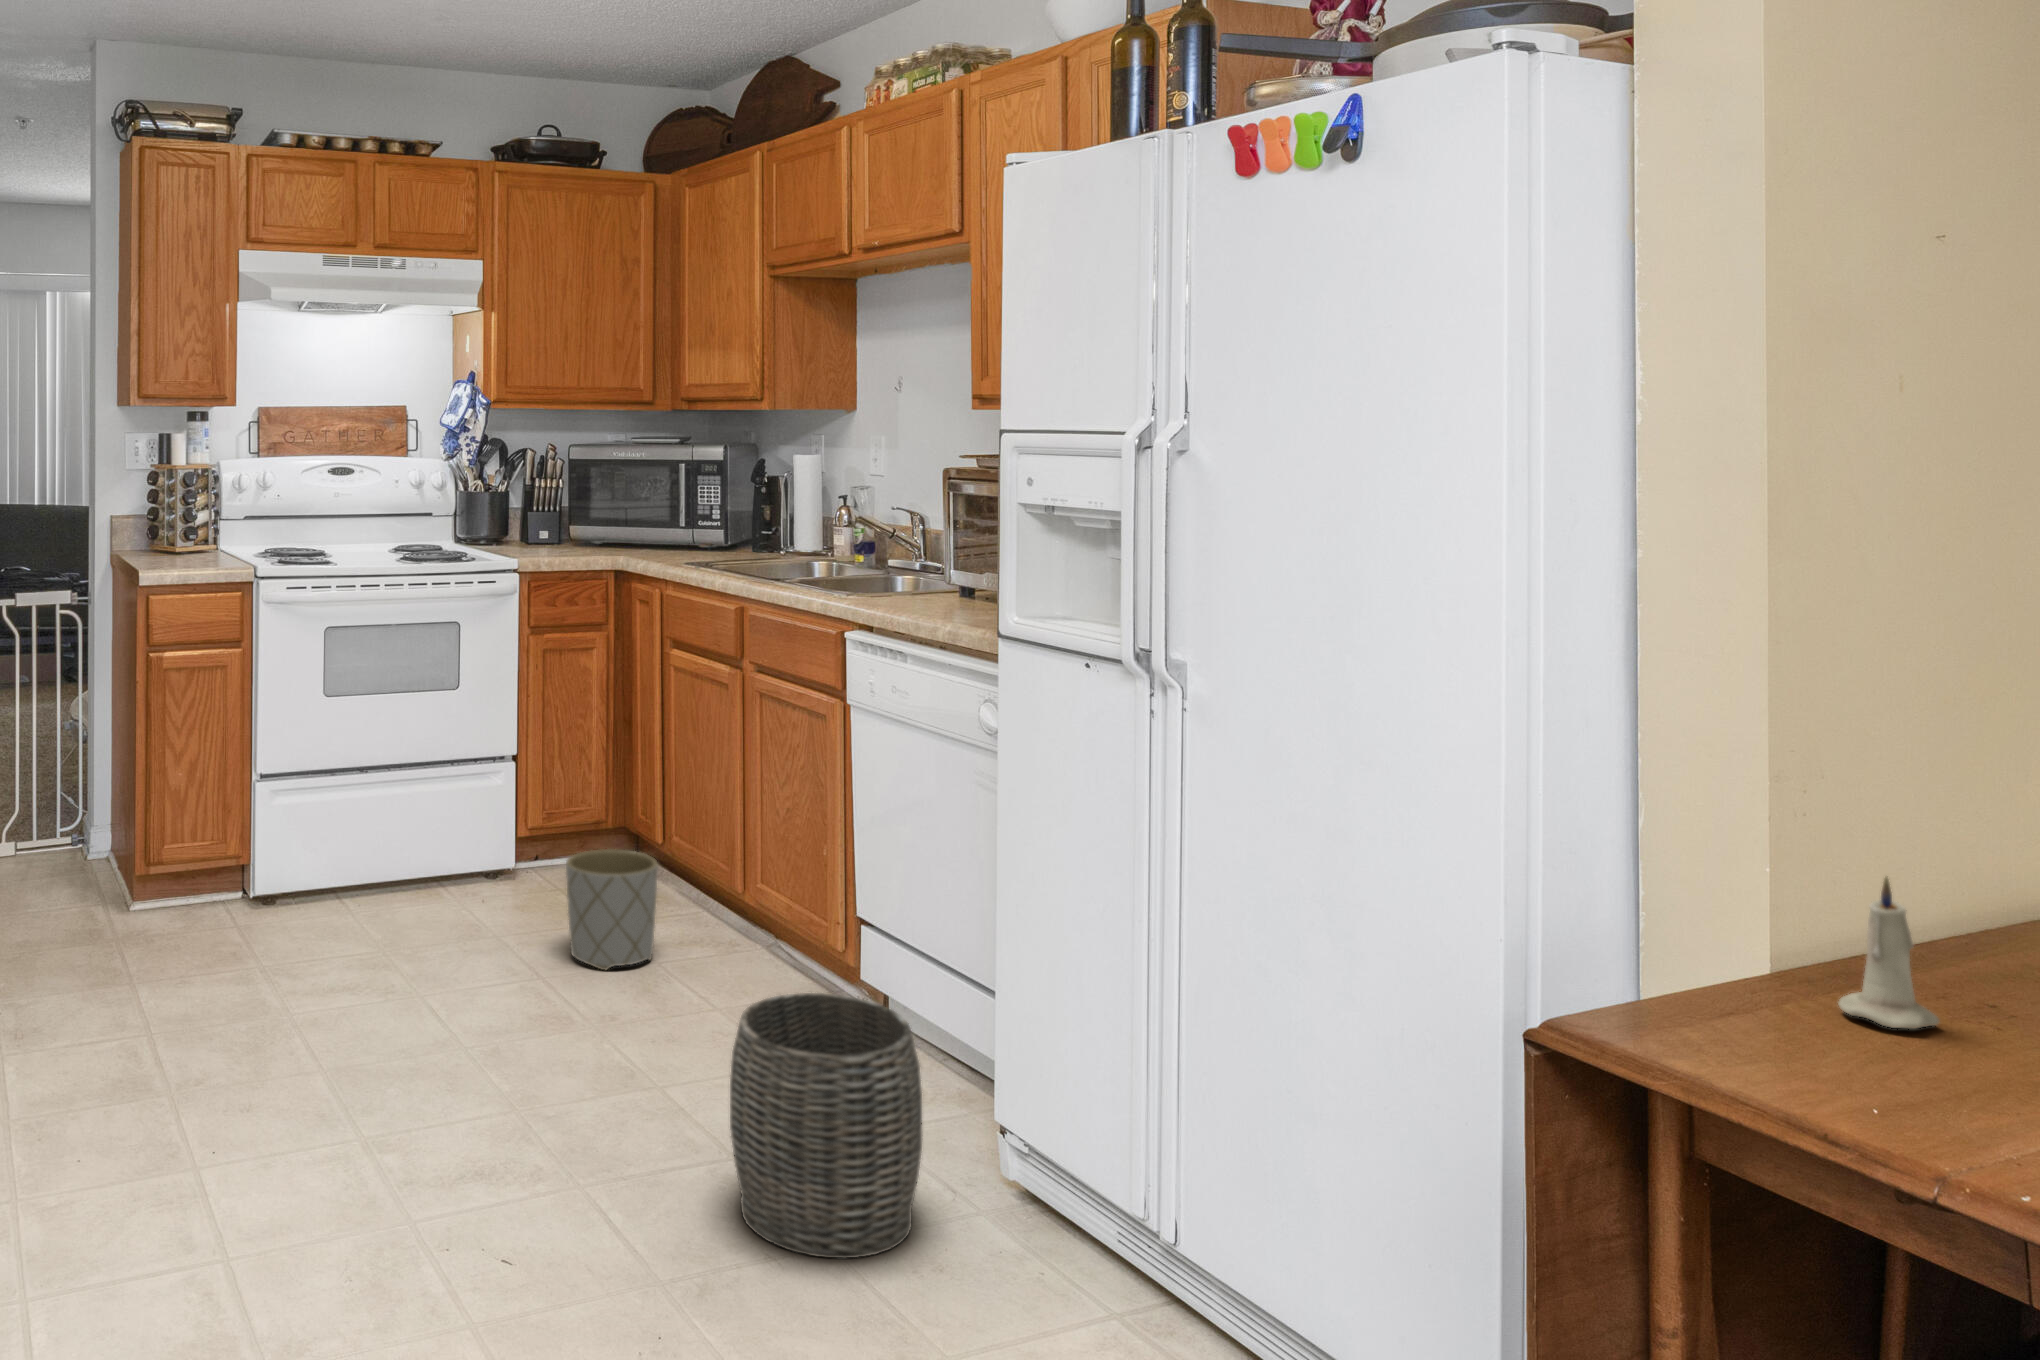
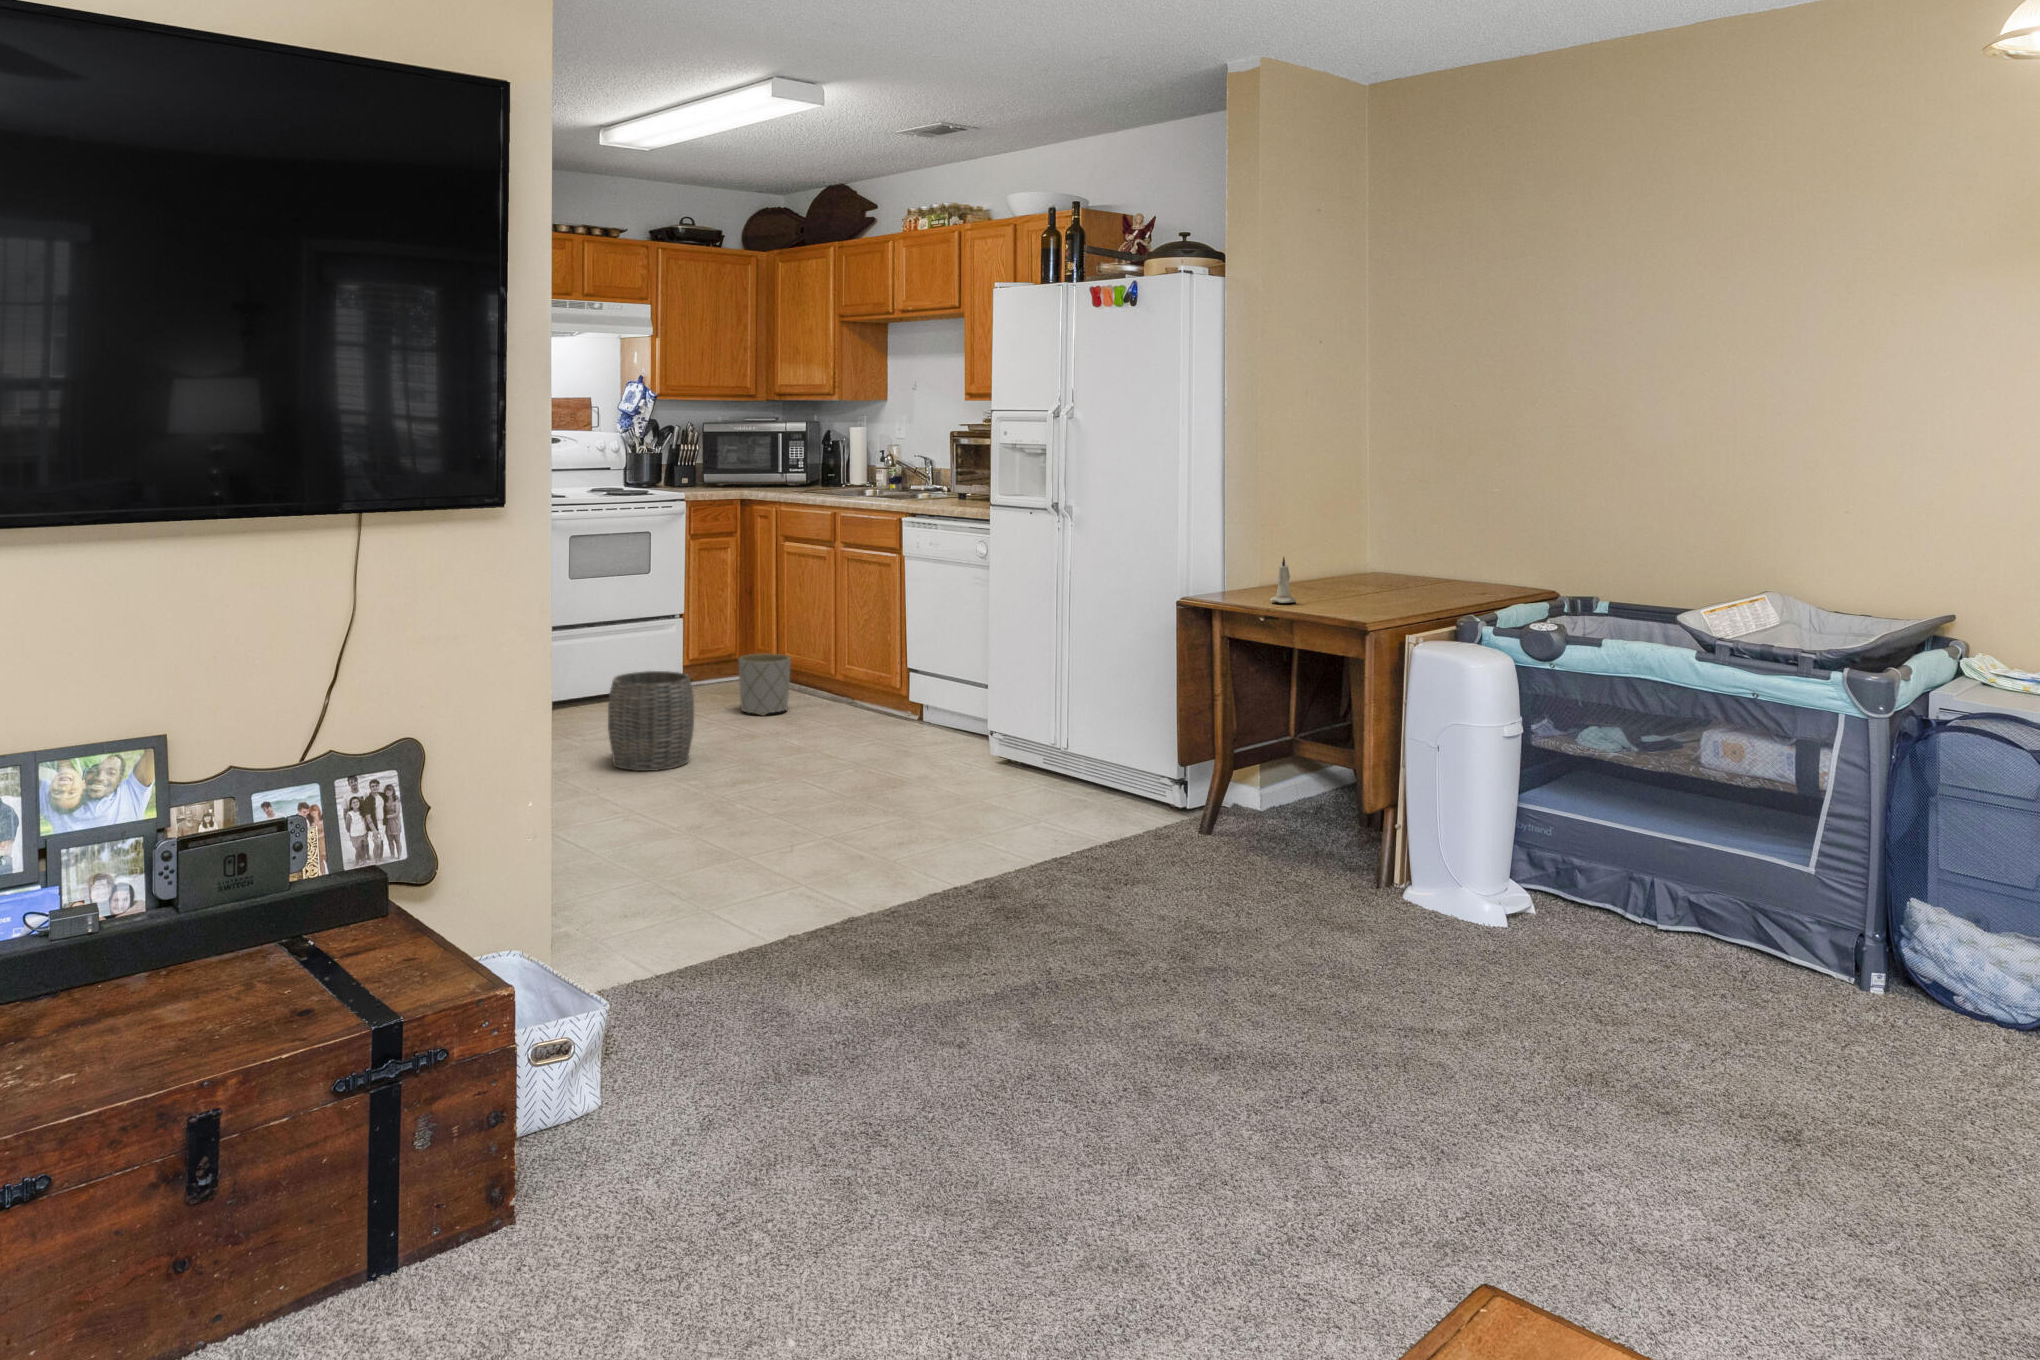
woven basket: present [730,993,922,1258] -> present [608,671,694,771]

